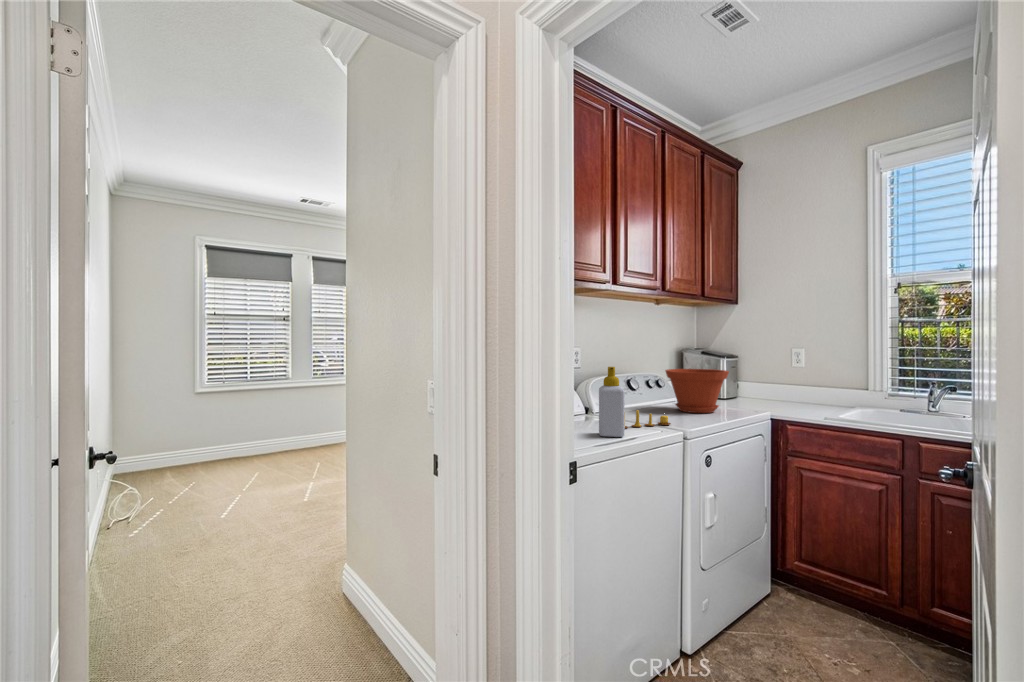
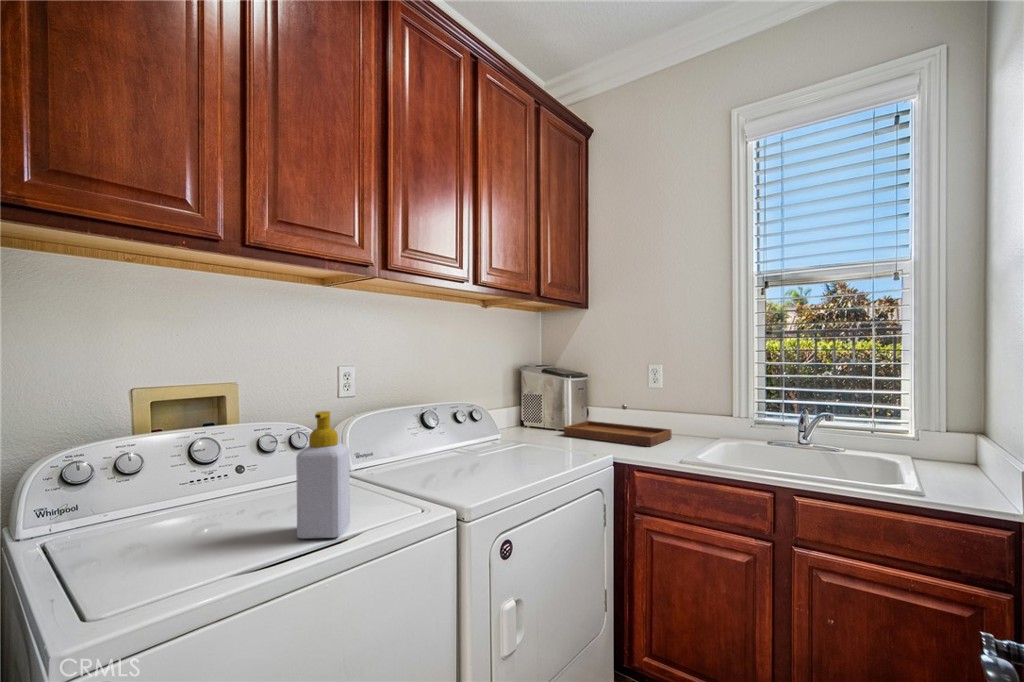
plant pot: present [665,369,729,413] -> none [476,395,560,460]
tray: none [722,379,814,410] -> present [564,404,672,447]
candle: present [625,410,671,428] -> none [360,472,455,508]

